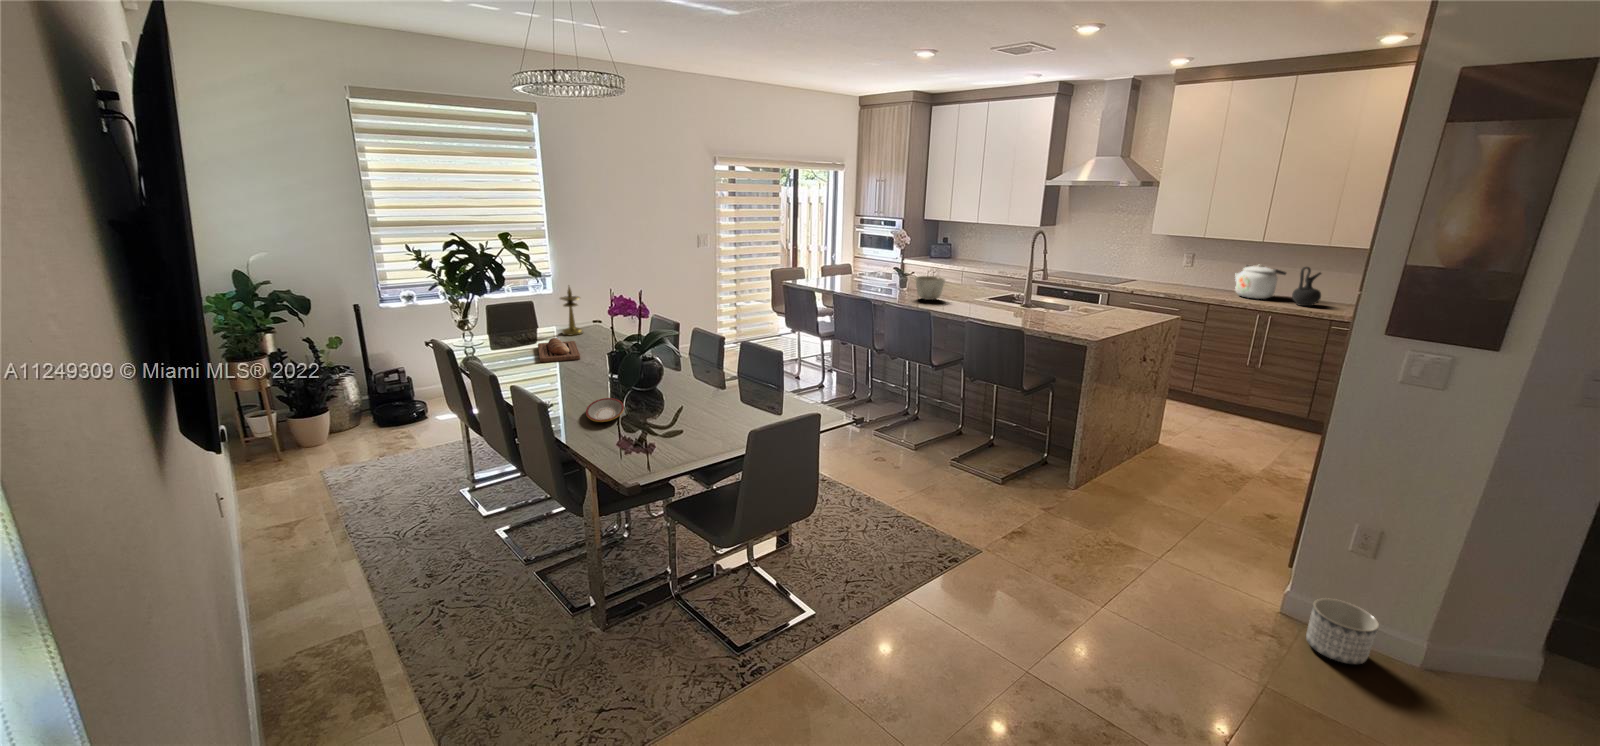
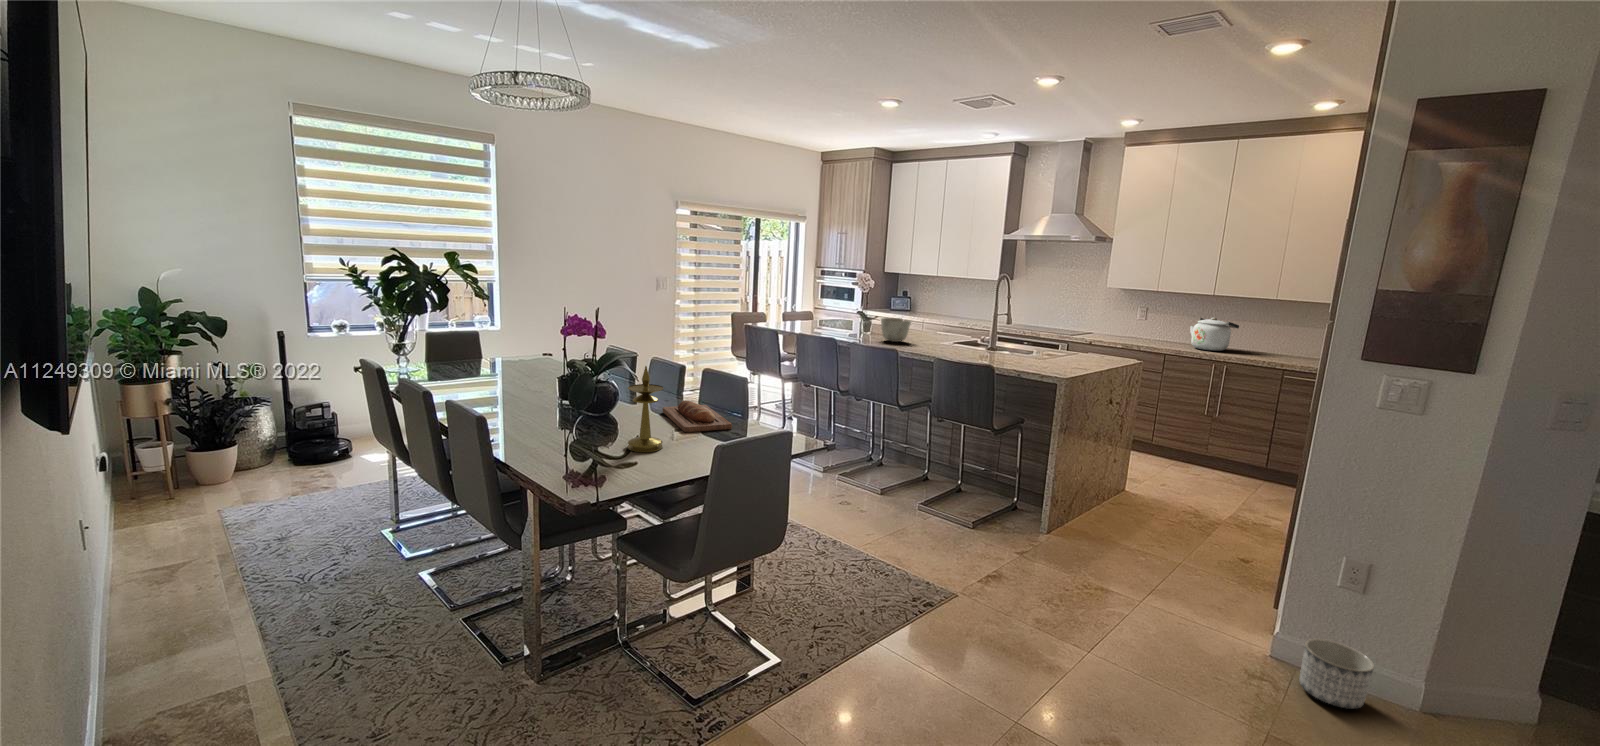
ceramic jug: present [1292,267,1321,306] -> none [1246,319,1274,358]
candlestick: present [560,287,583,335] -> present [627,366,664,452]
bread loaf: present [538,338,580,362] -> present [663,400,732,432]
plate: present [586,398,624,422] -> none [531,421,574,443]

